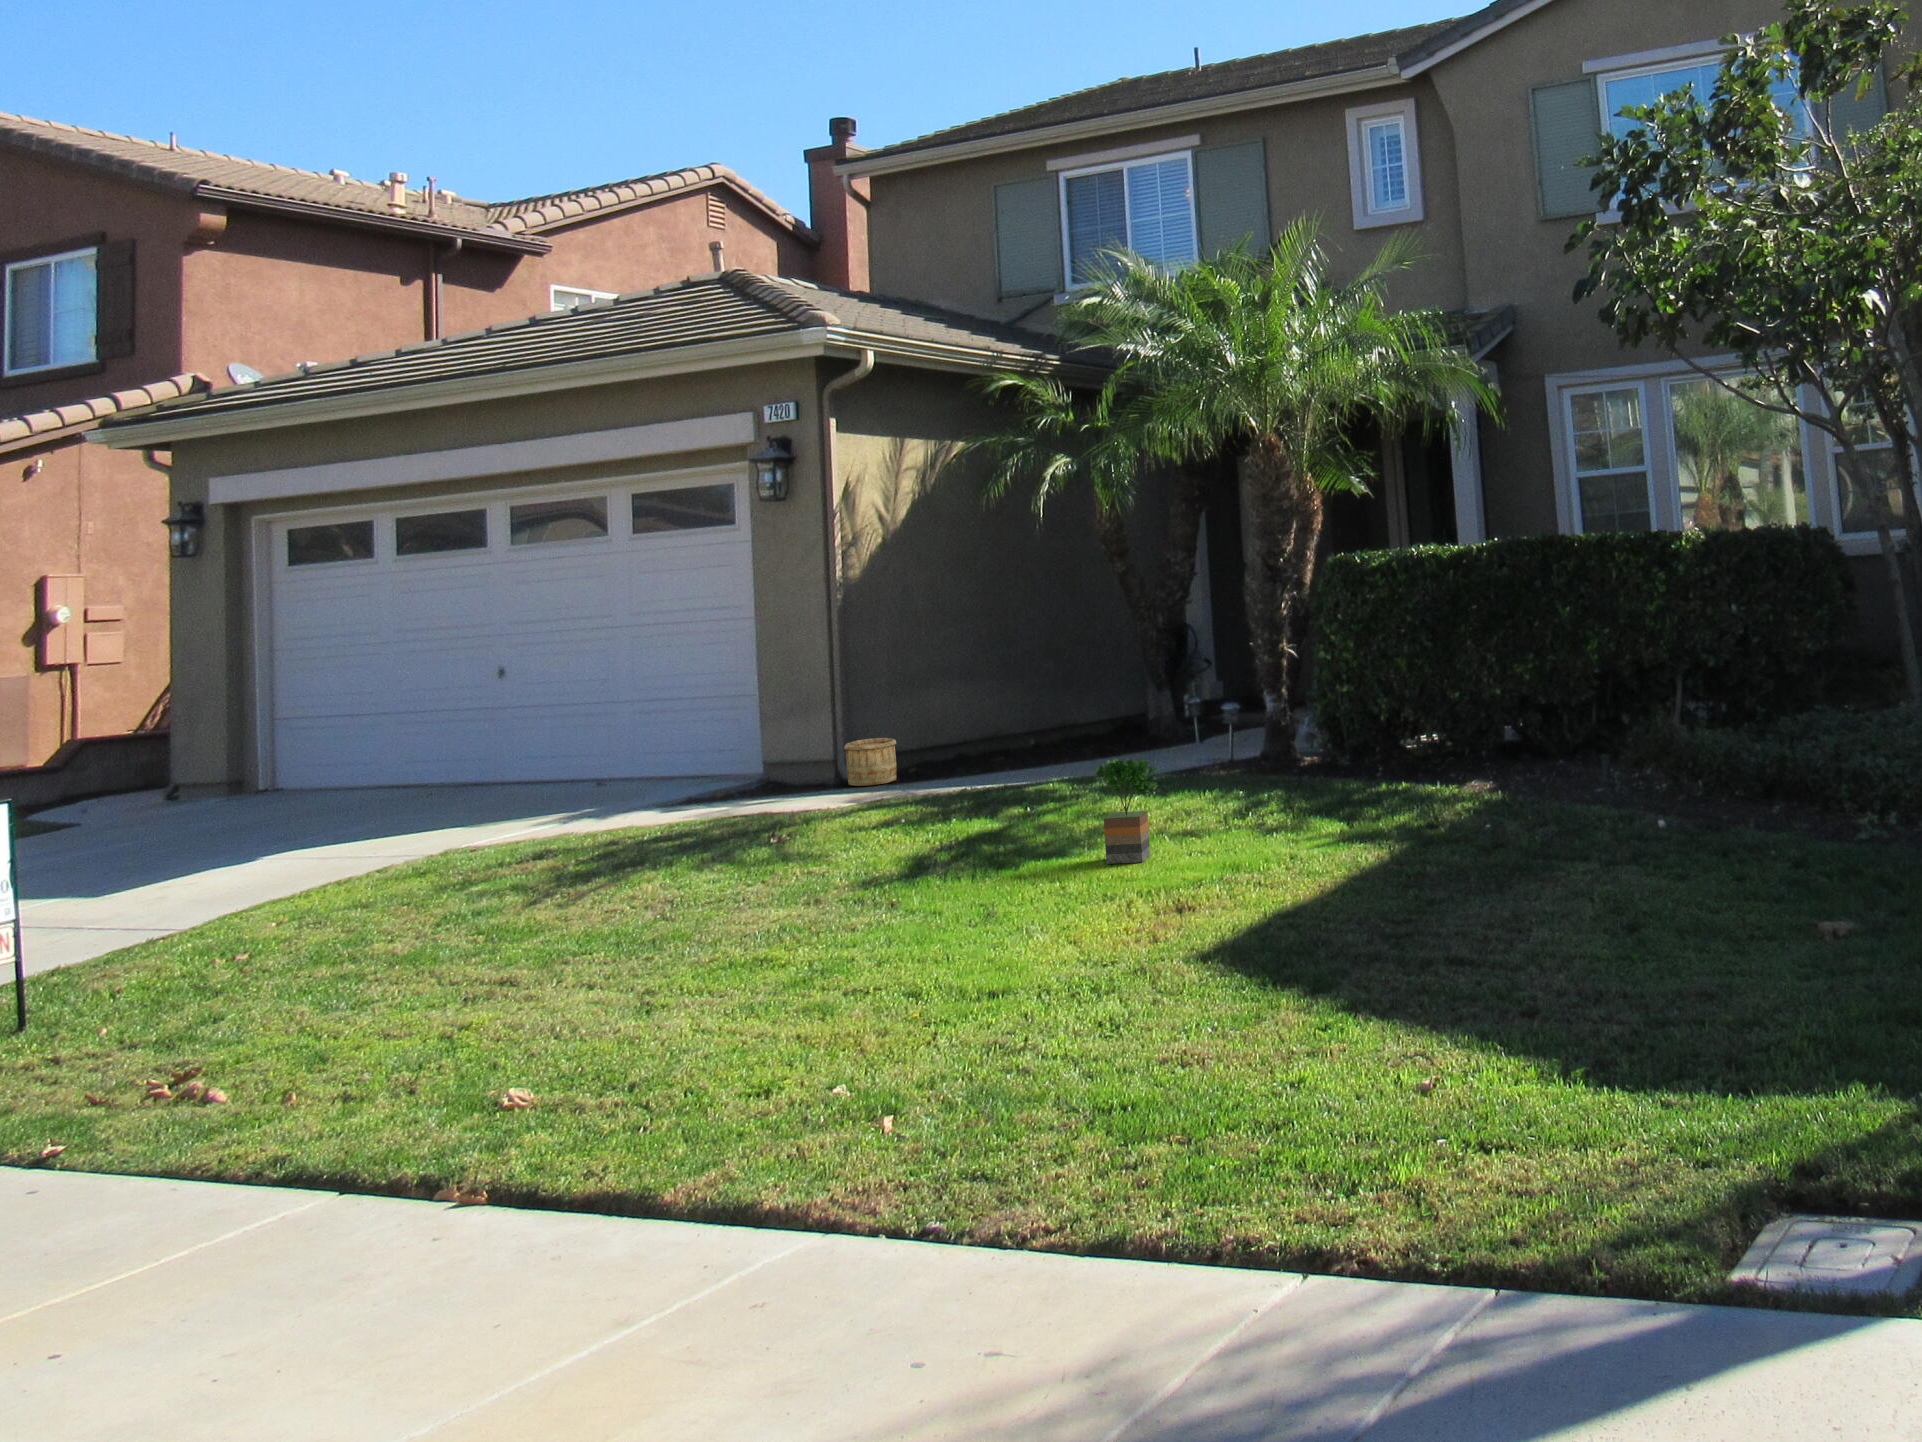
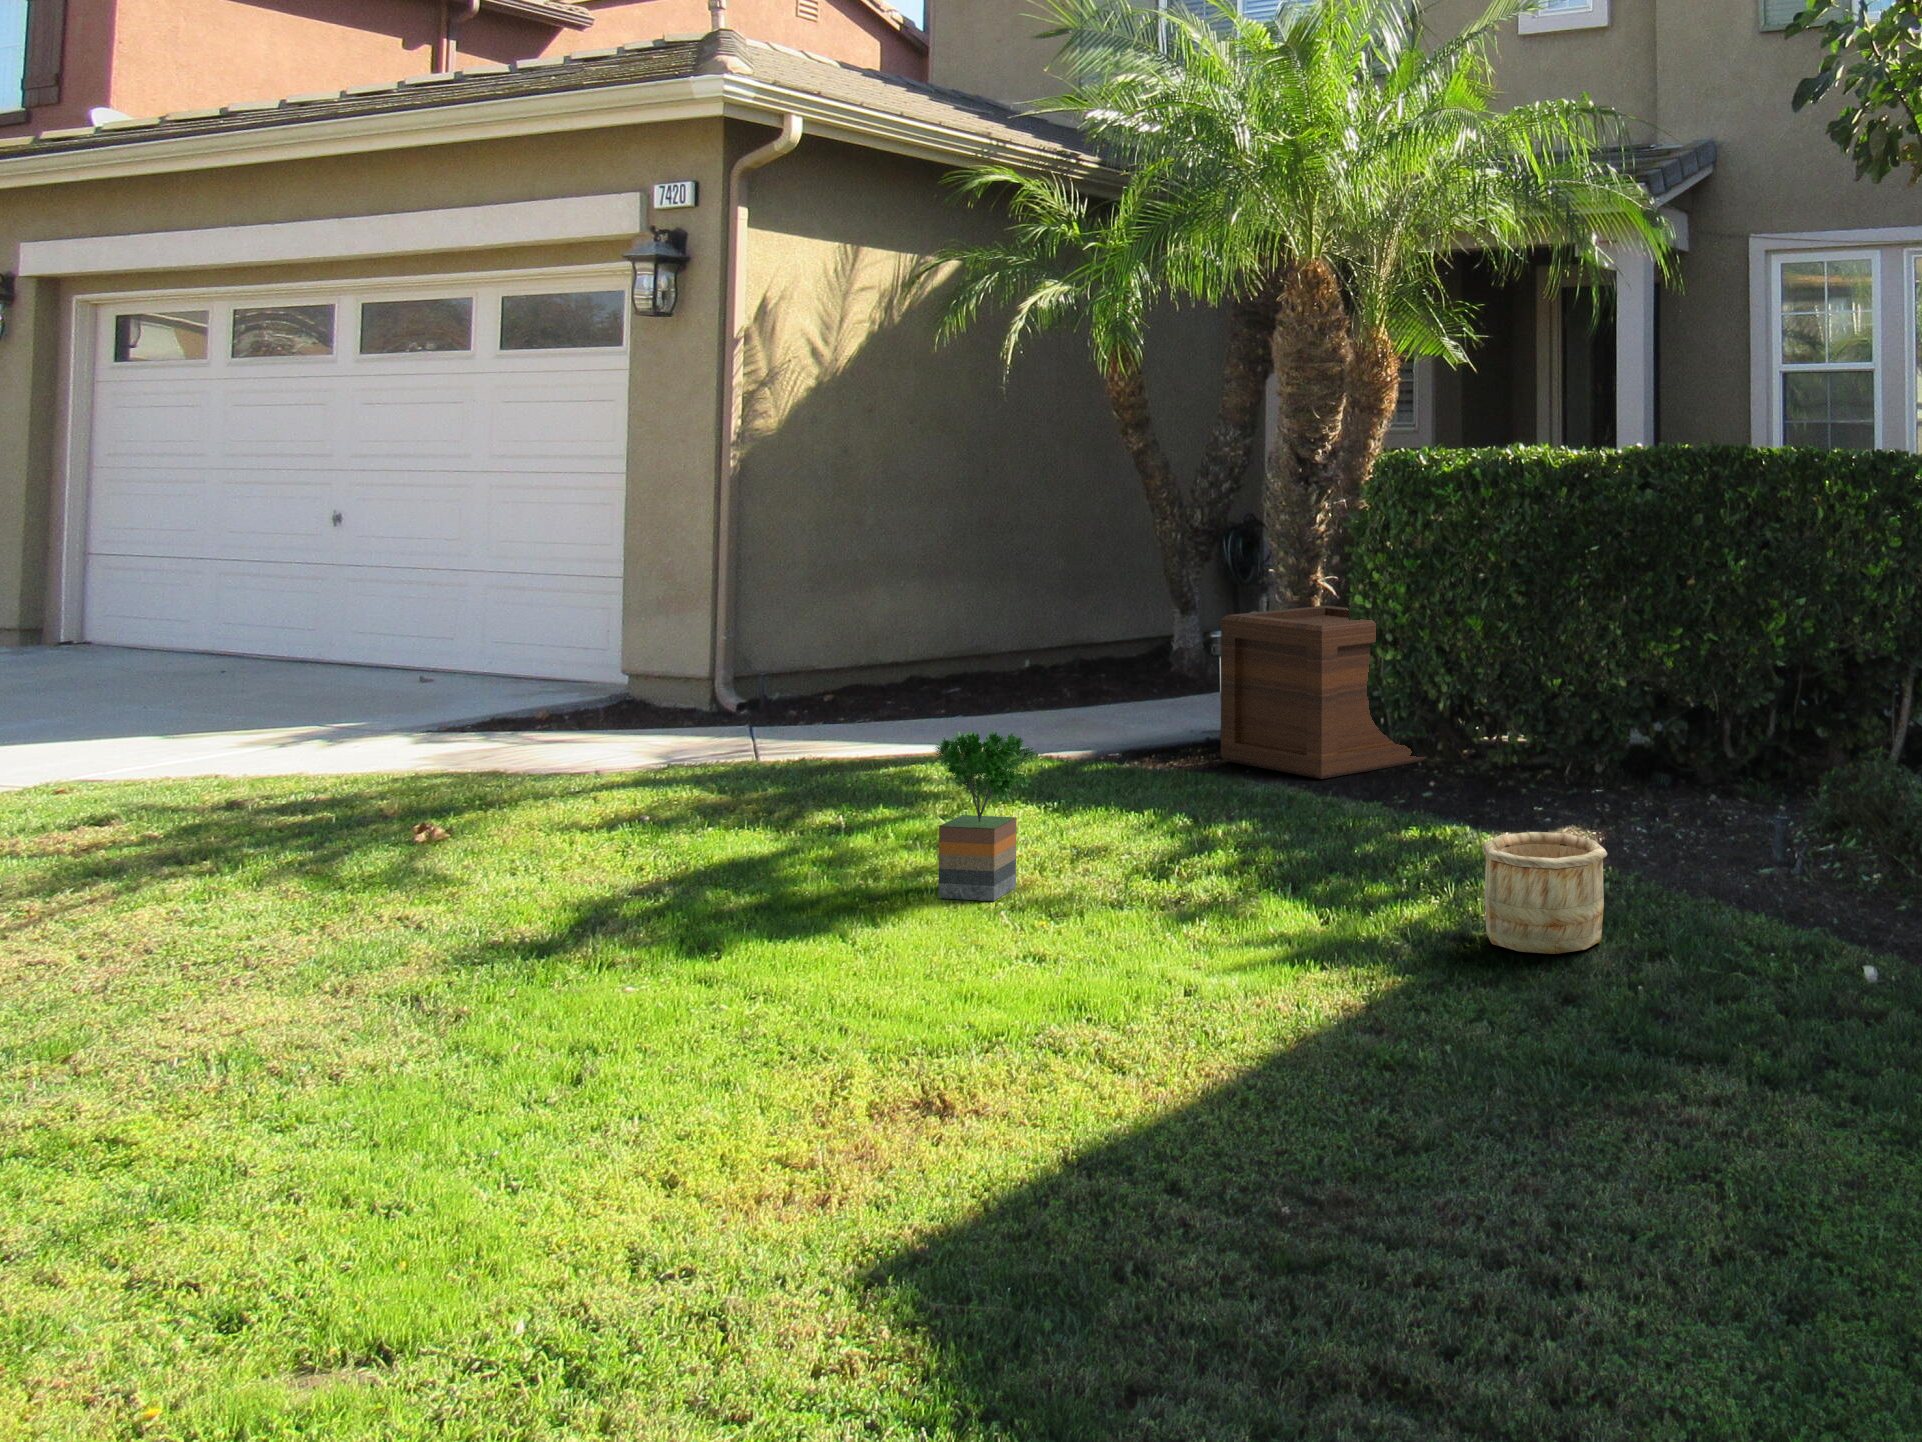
wooden crate: none [1225,670,1371,785] -> present [1221,606,1427,779]
wooden bucket: present [844,738,896,786] -> present [1482,832,1607,954]

